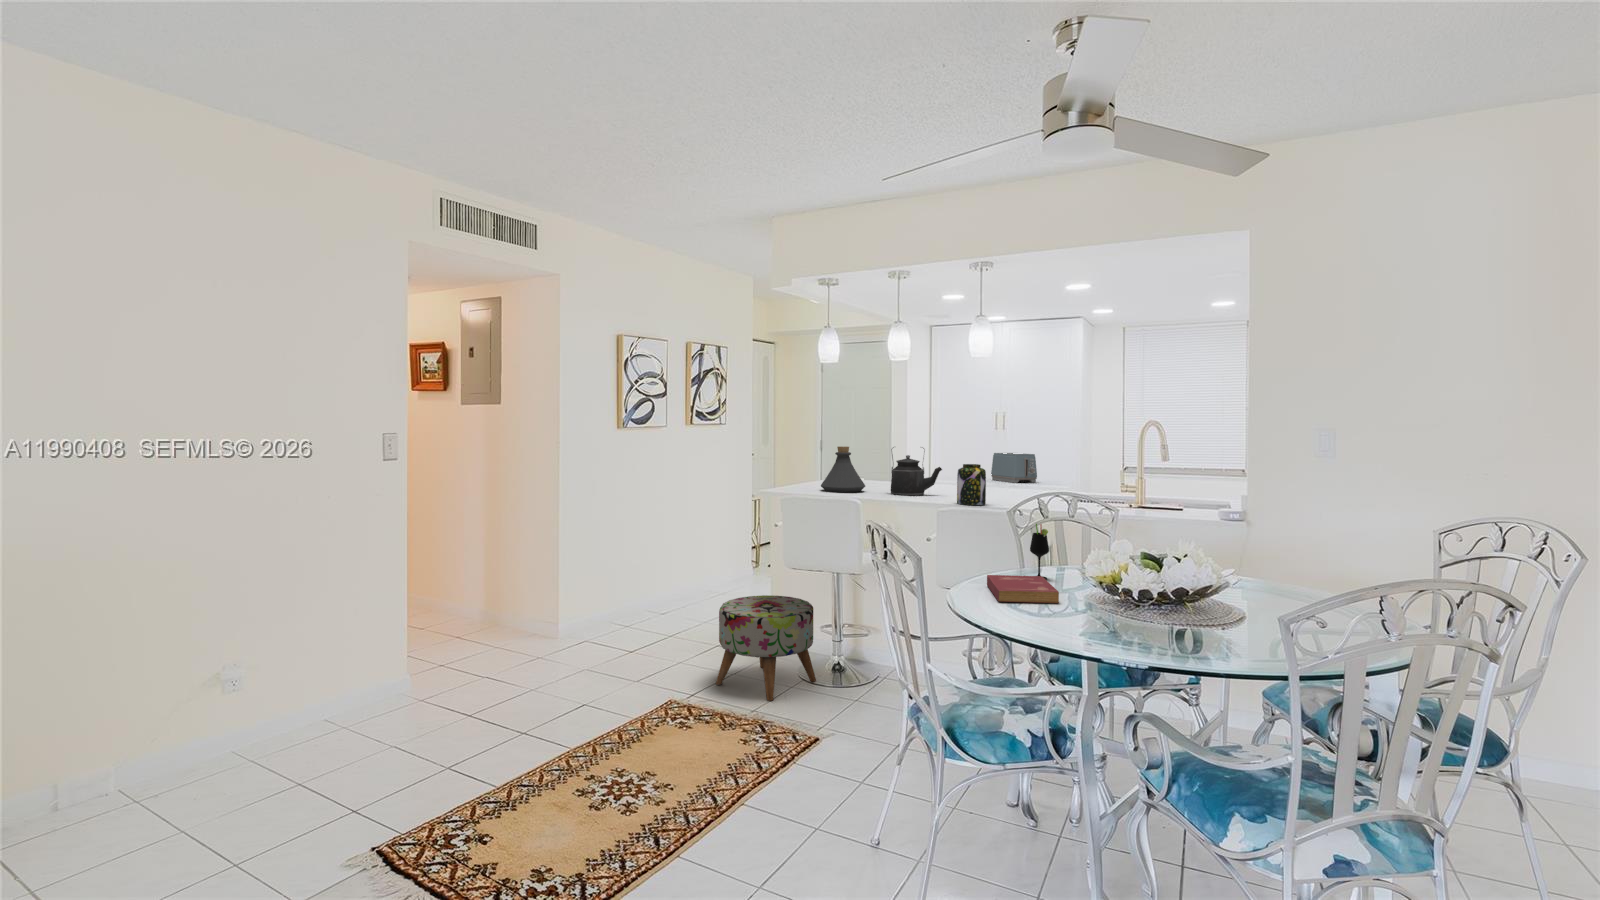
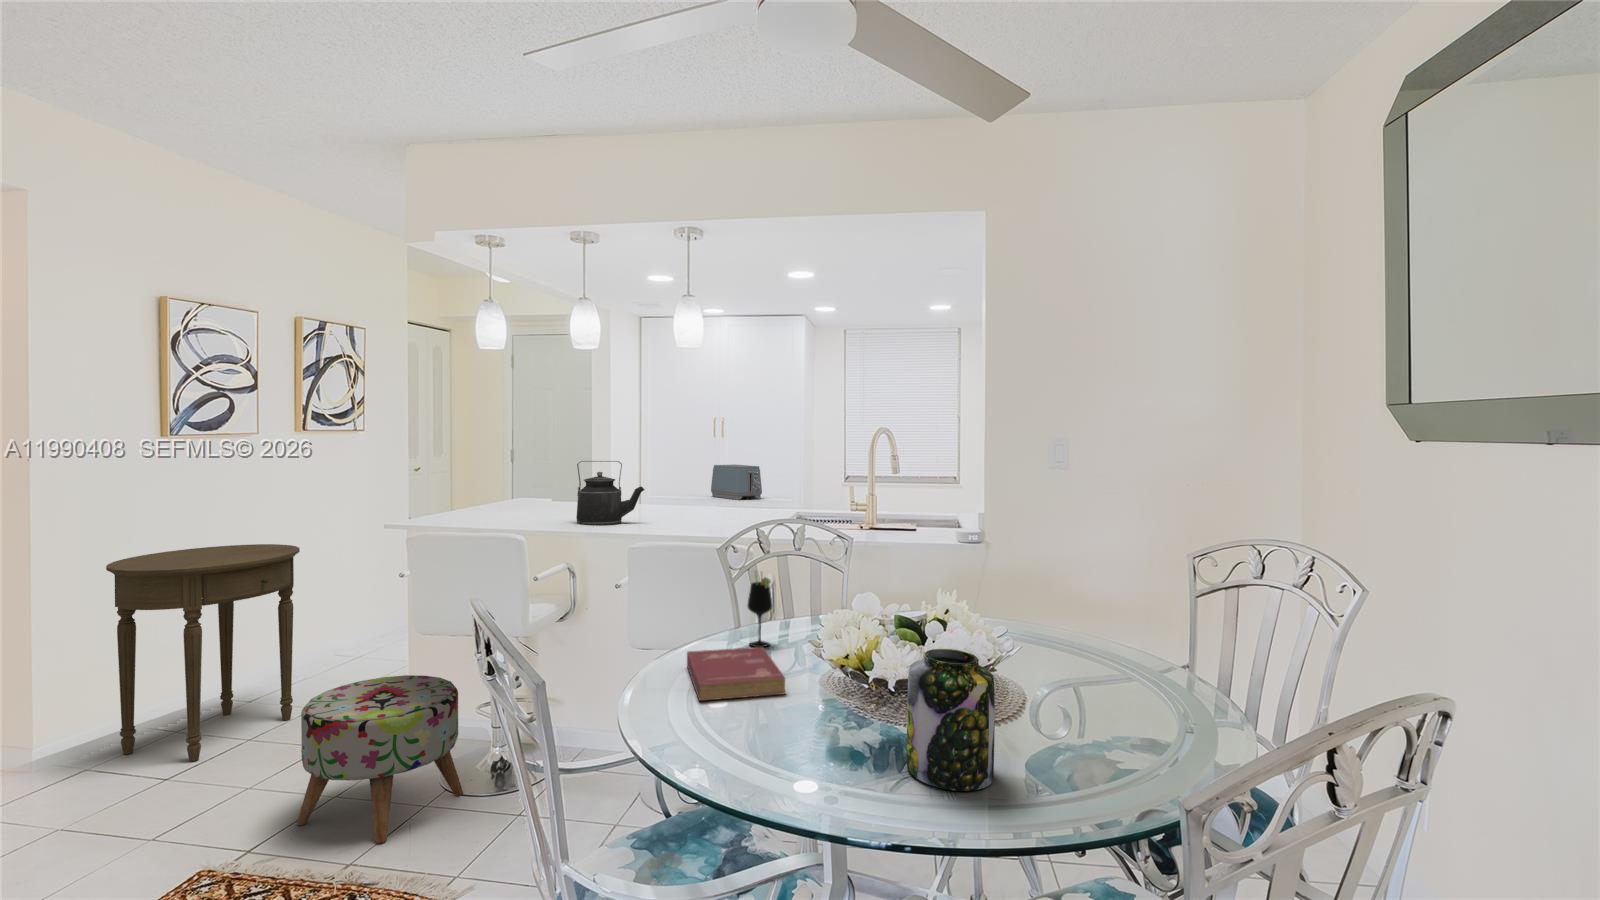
bottle: present [821,446,865,492] -> none [479,461,544,523]
jar: present [957,464,986,505] -> present [907,649,995,791]
side table: none [595,504,698,643] -> present [106,544,300,761]

